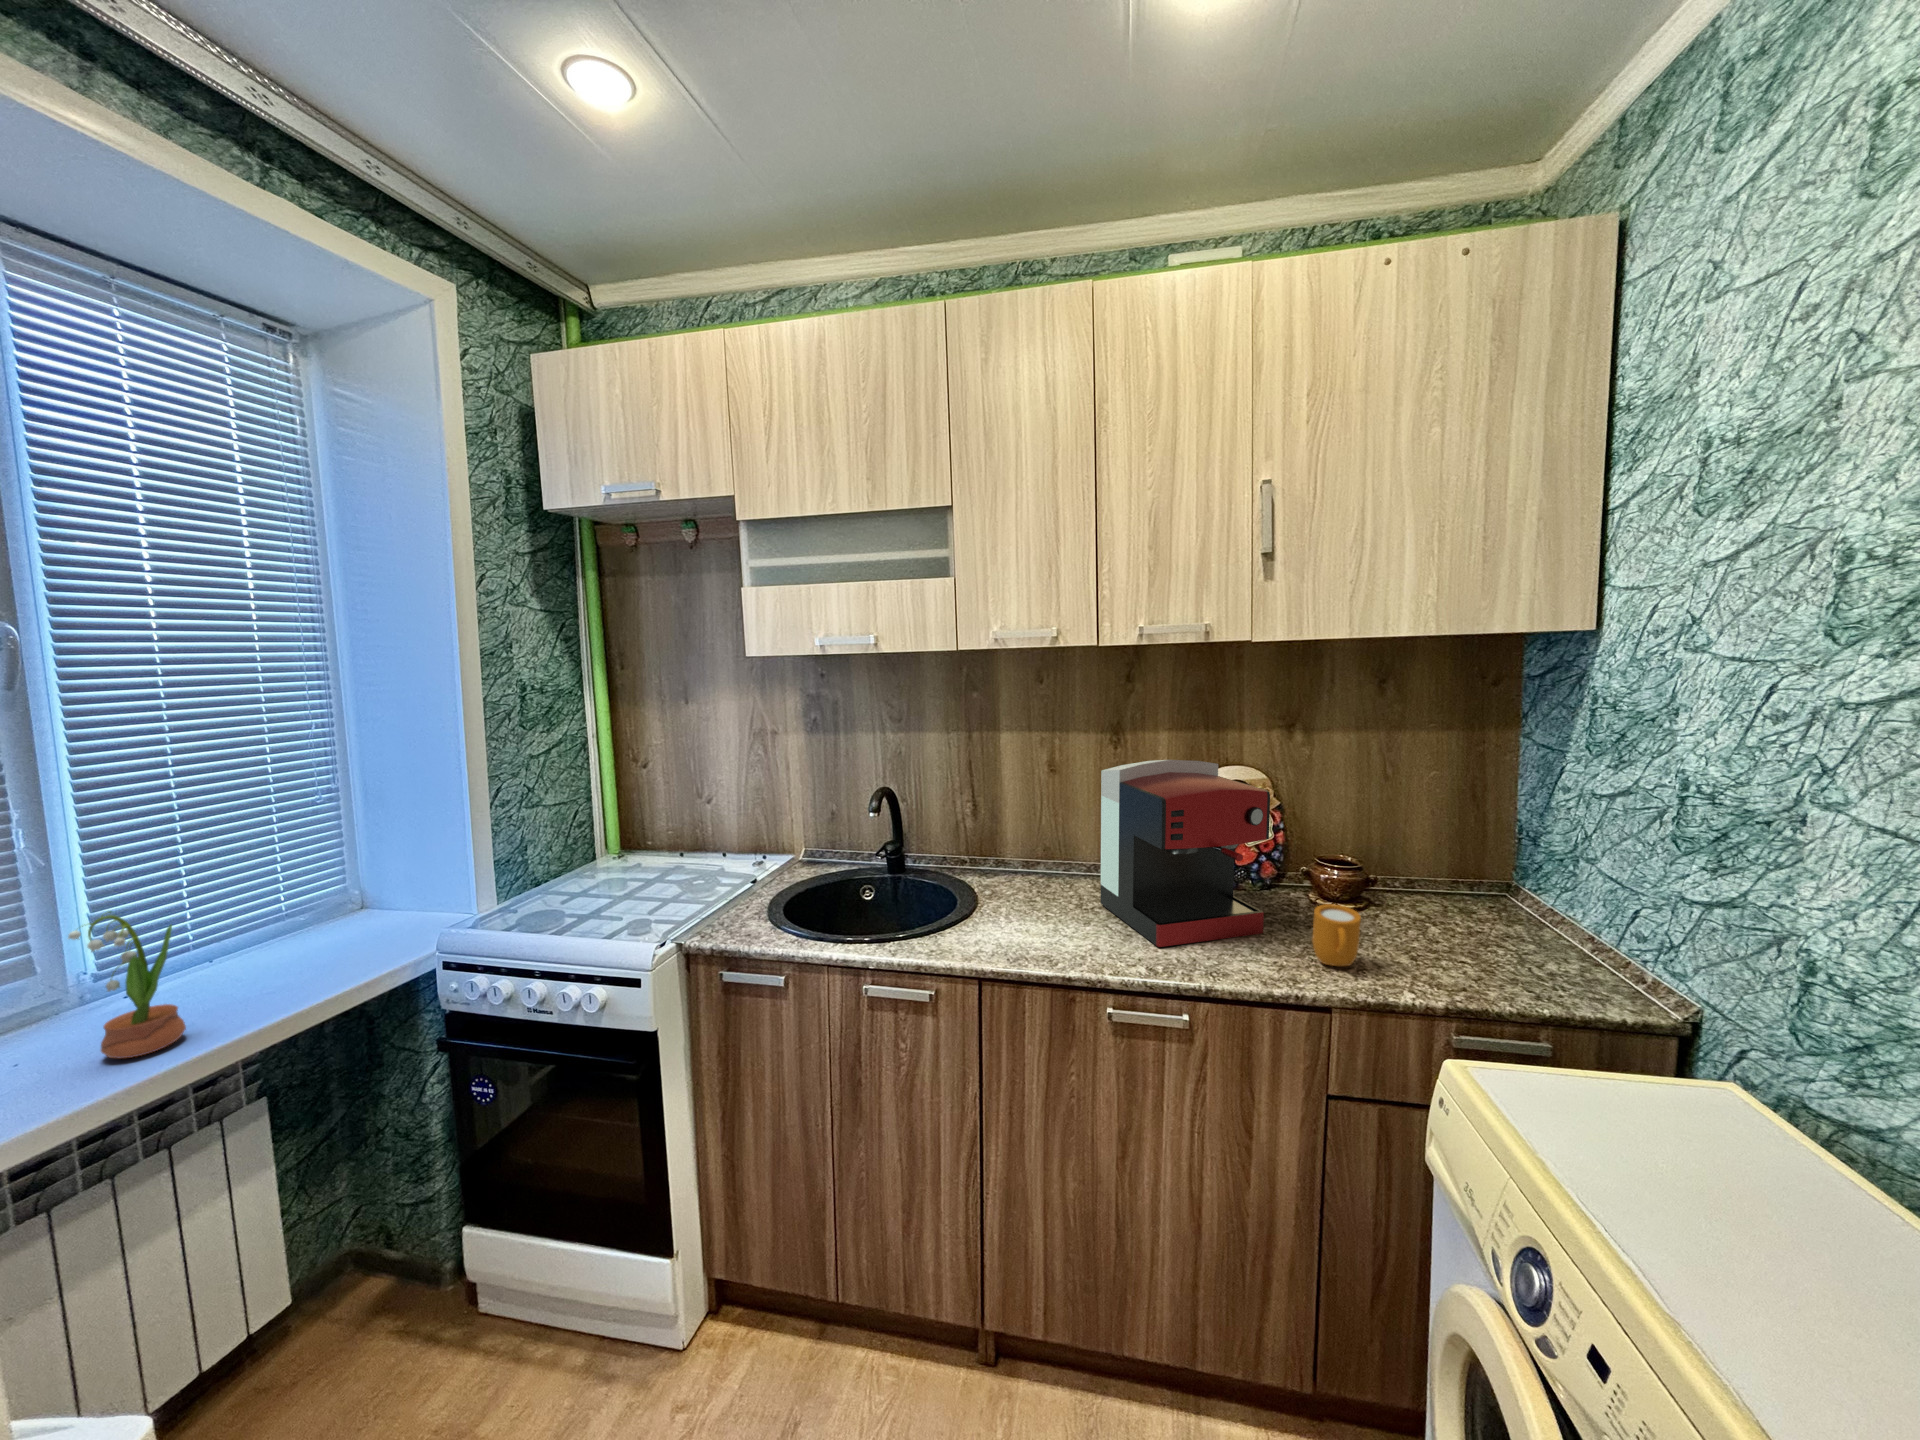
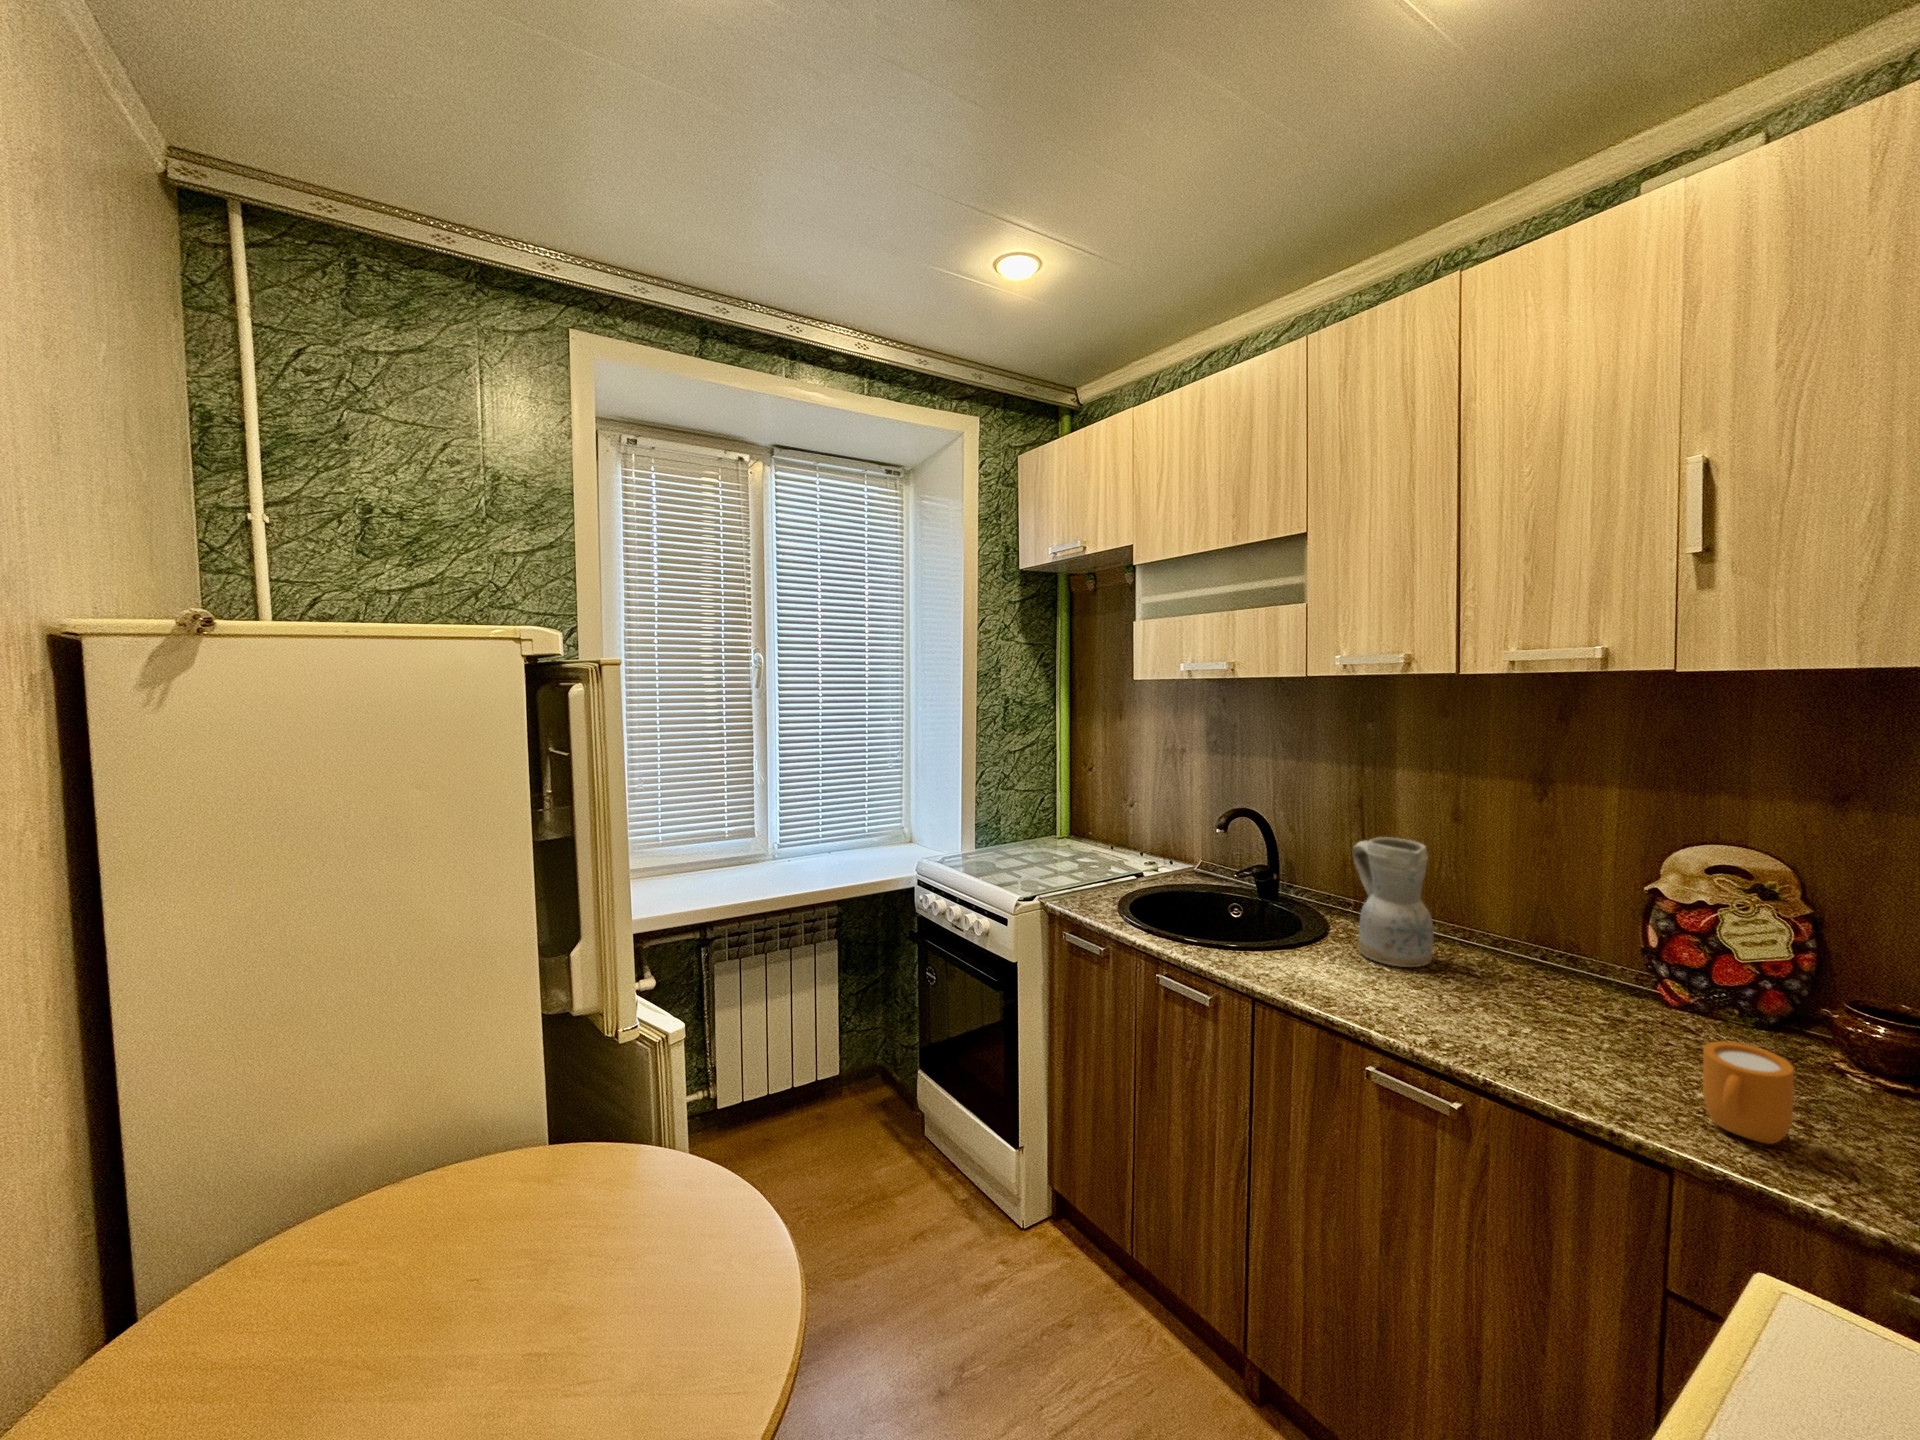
coffee maker: present [1100,760,1270,947] -> none [1464,813,1688,1071]
ceramic pitcher: none [1002,797,1072,910] -> present [1352,837,1434,967]
potted flower: present [68,911,186,1058] -> none [762,801,800,881]

